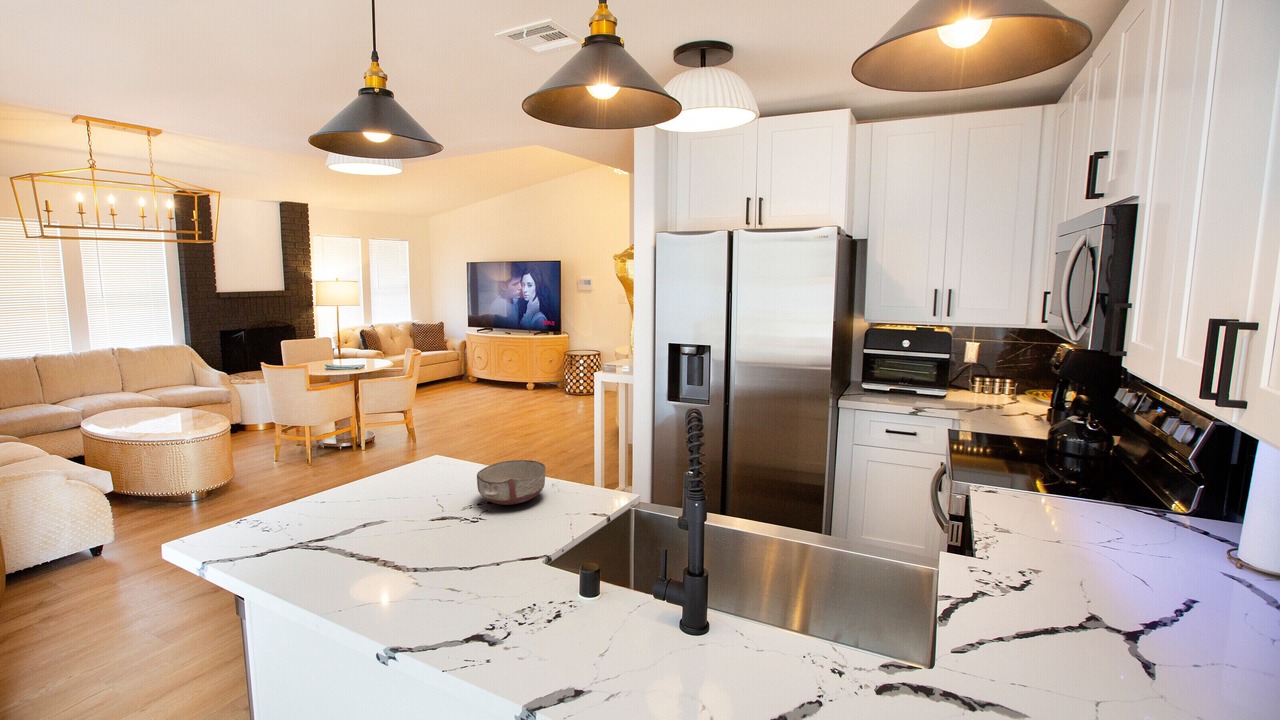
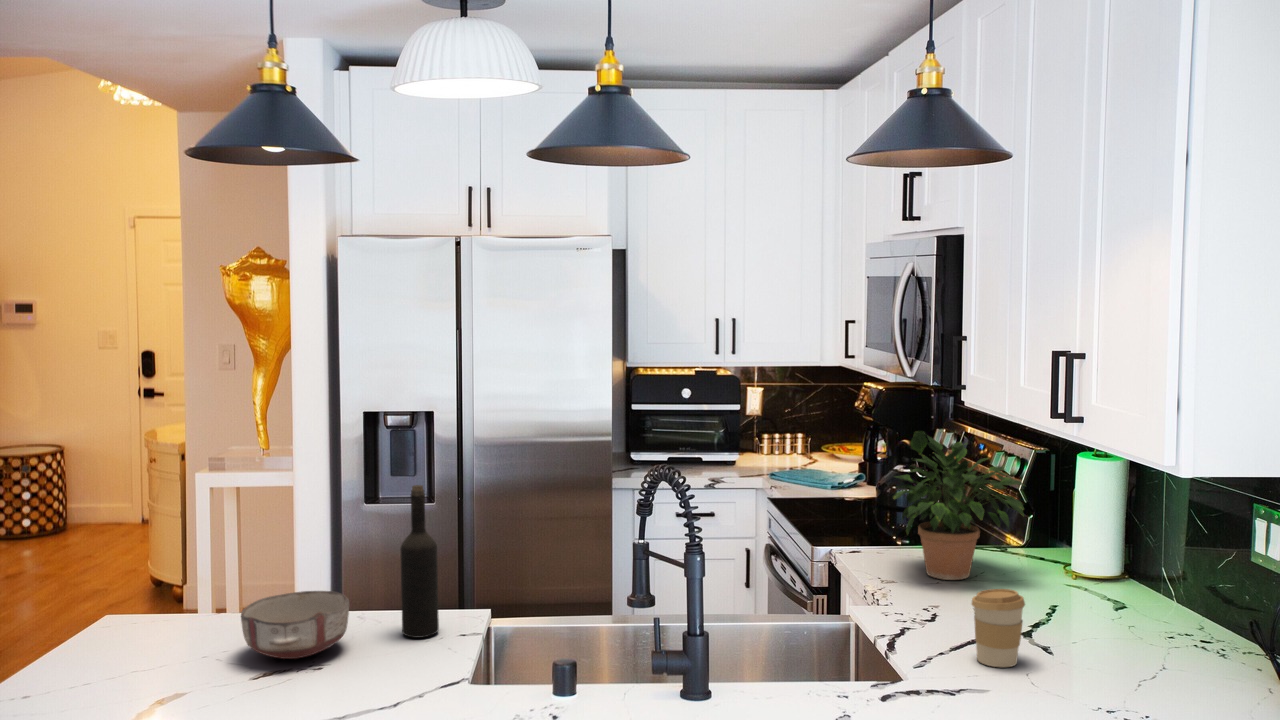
potted plant: none [1007,395,1194,544] -> present [892,431,1024,580]
wine bottle: none [579,400,605,505] -> present [400,485,439,638]
coffee cup: none [1038,585,1112,680] -> present [972,589,1025,667]

